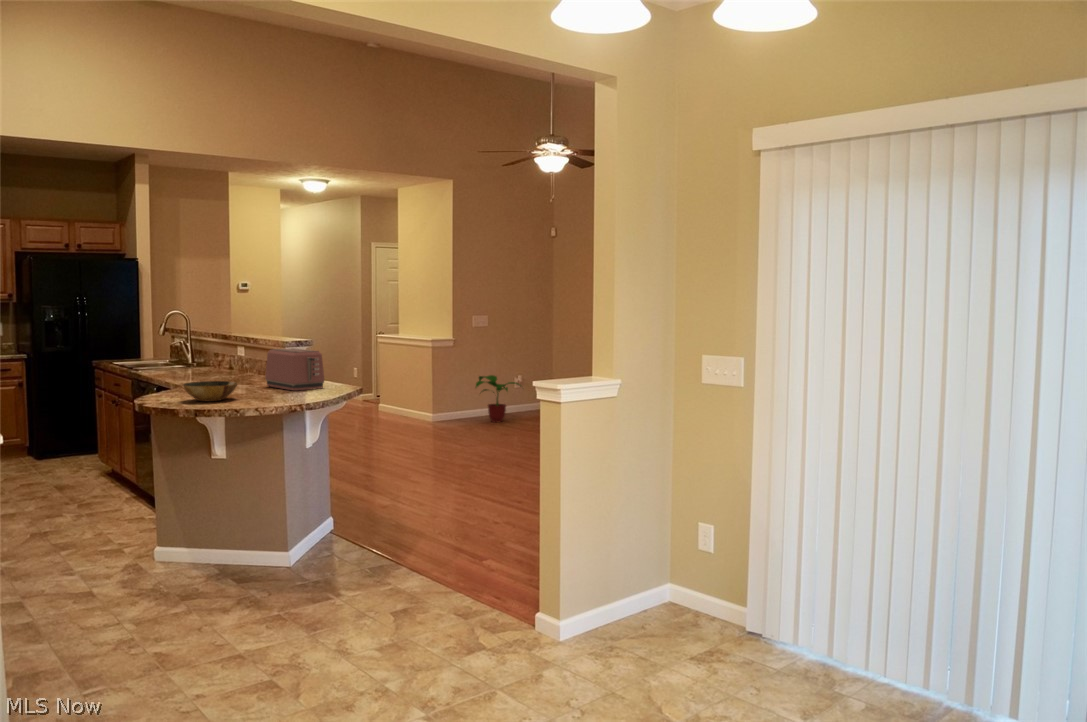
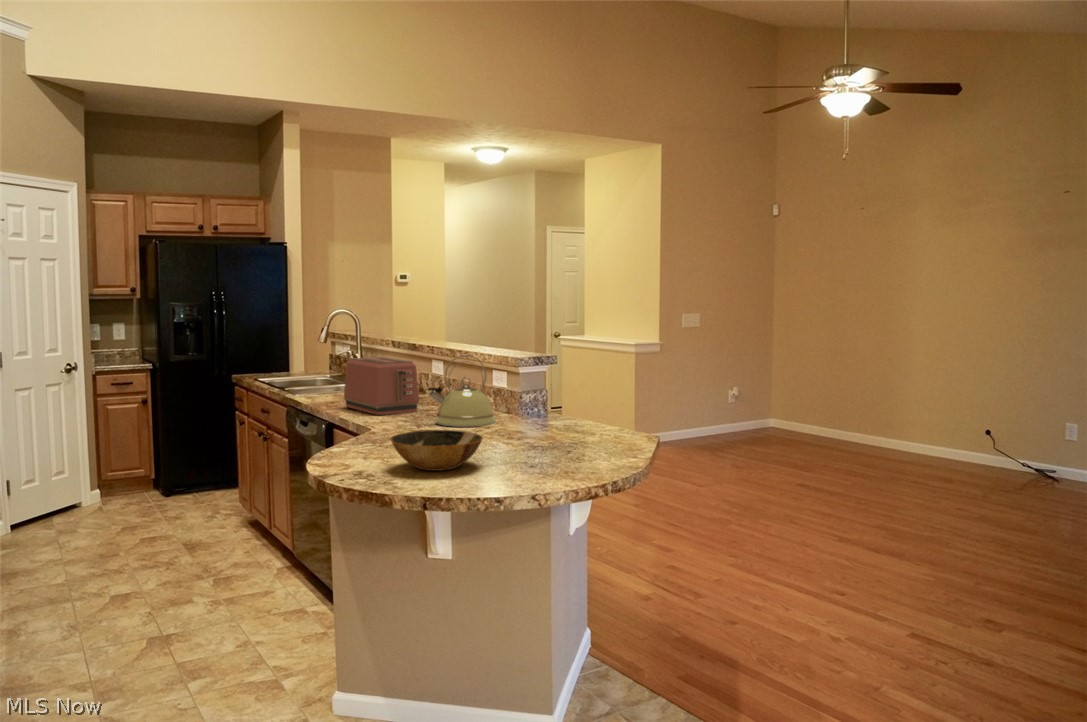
kettle: none [221,340,267,385] -> present [428,354,495,427]
toaster: present [265,348,324,391] -> present [344,357,419,415]
potted plant: present [476,375,520,422] -> none [689,390,751,451]

